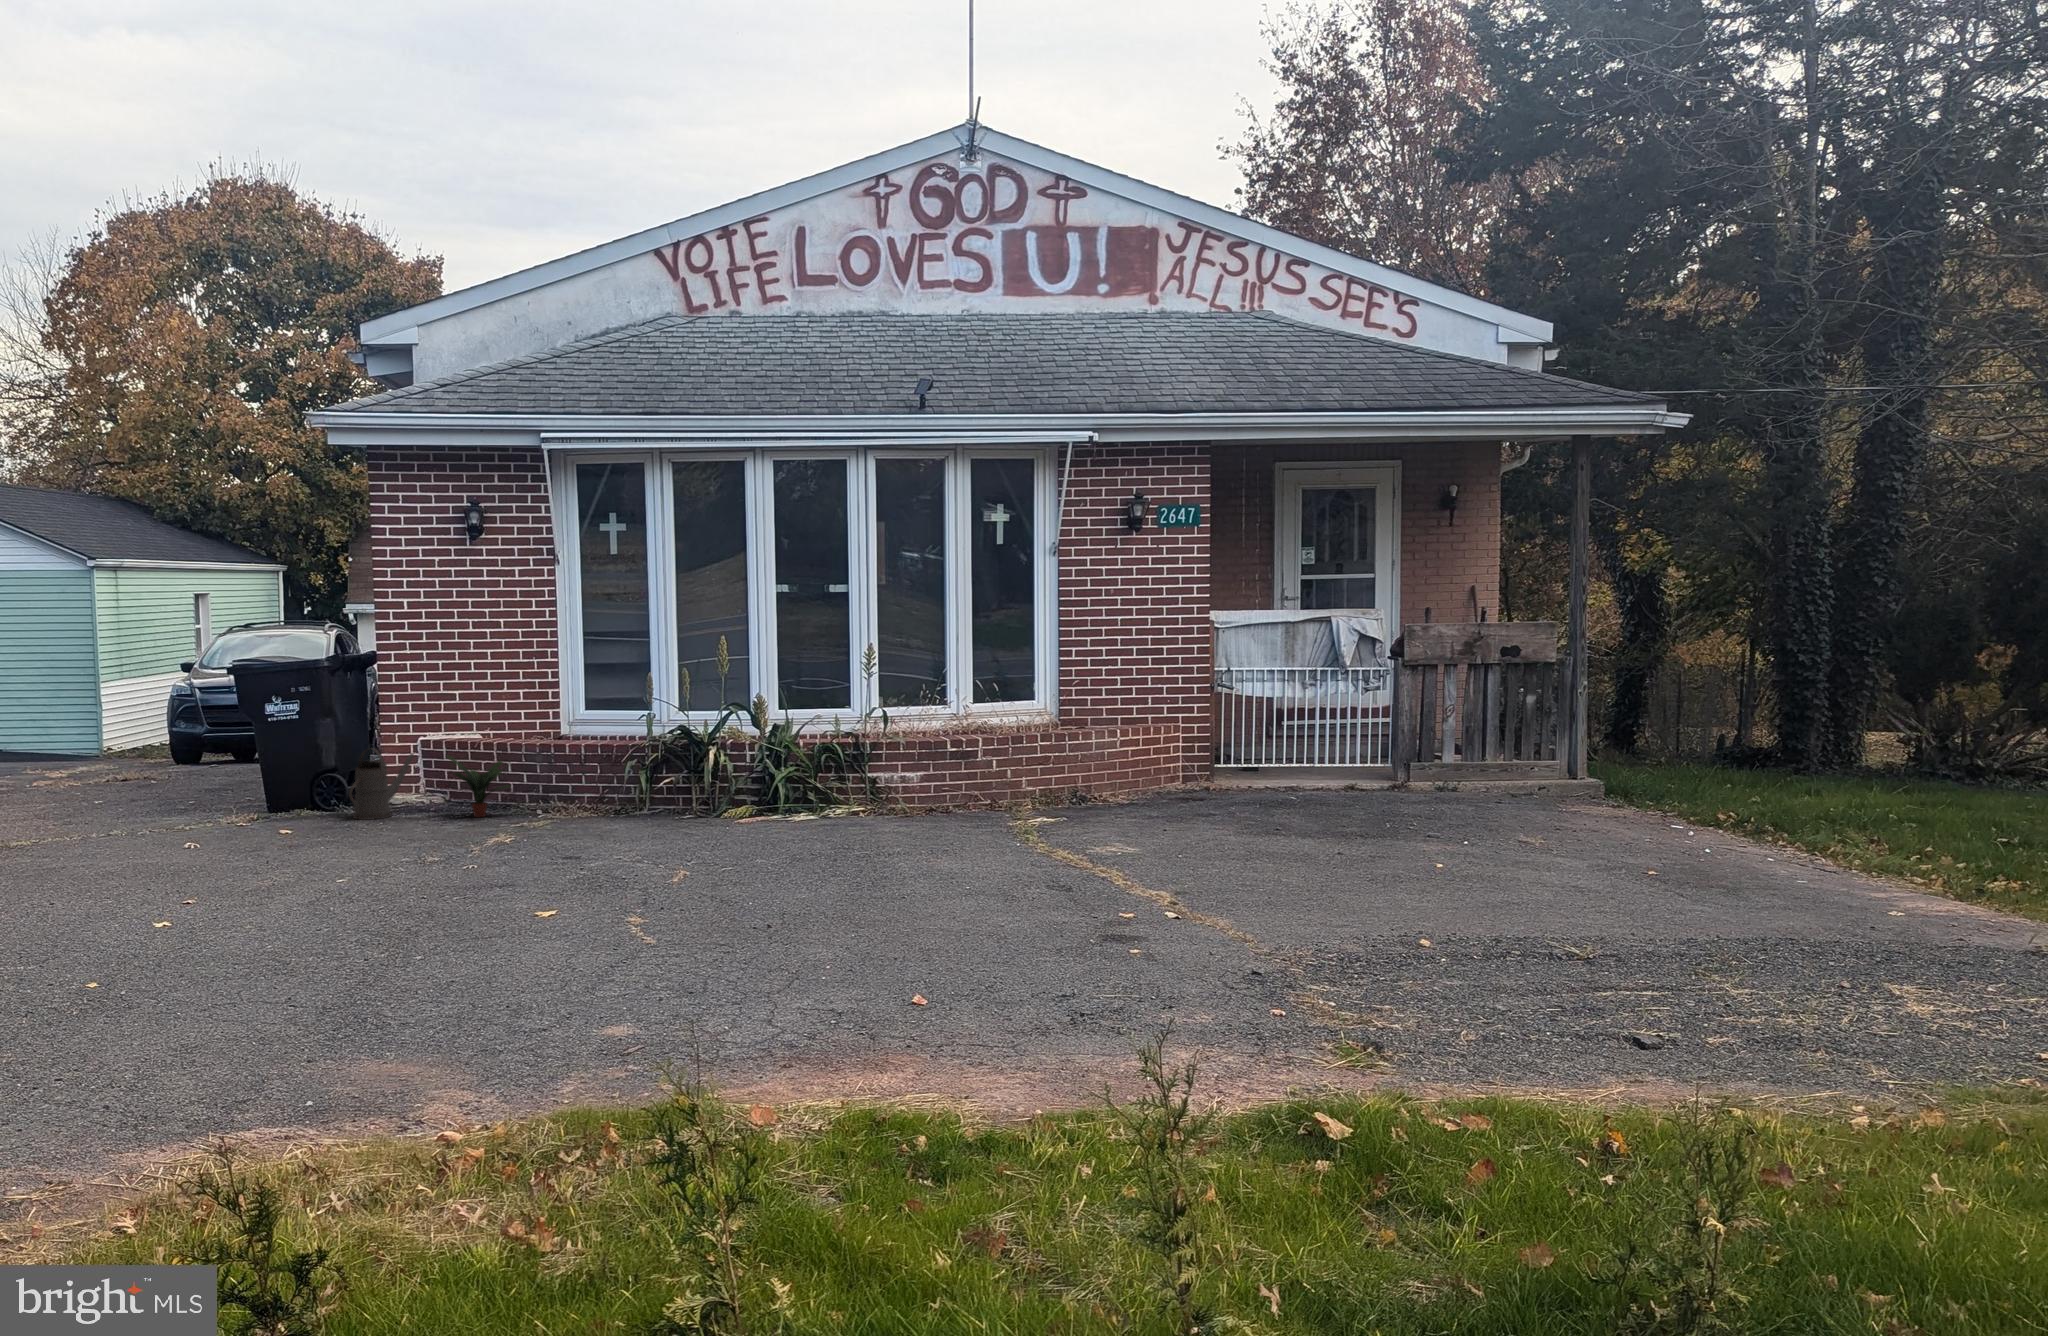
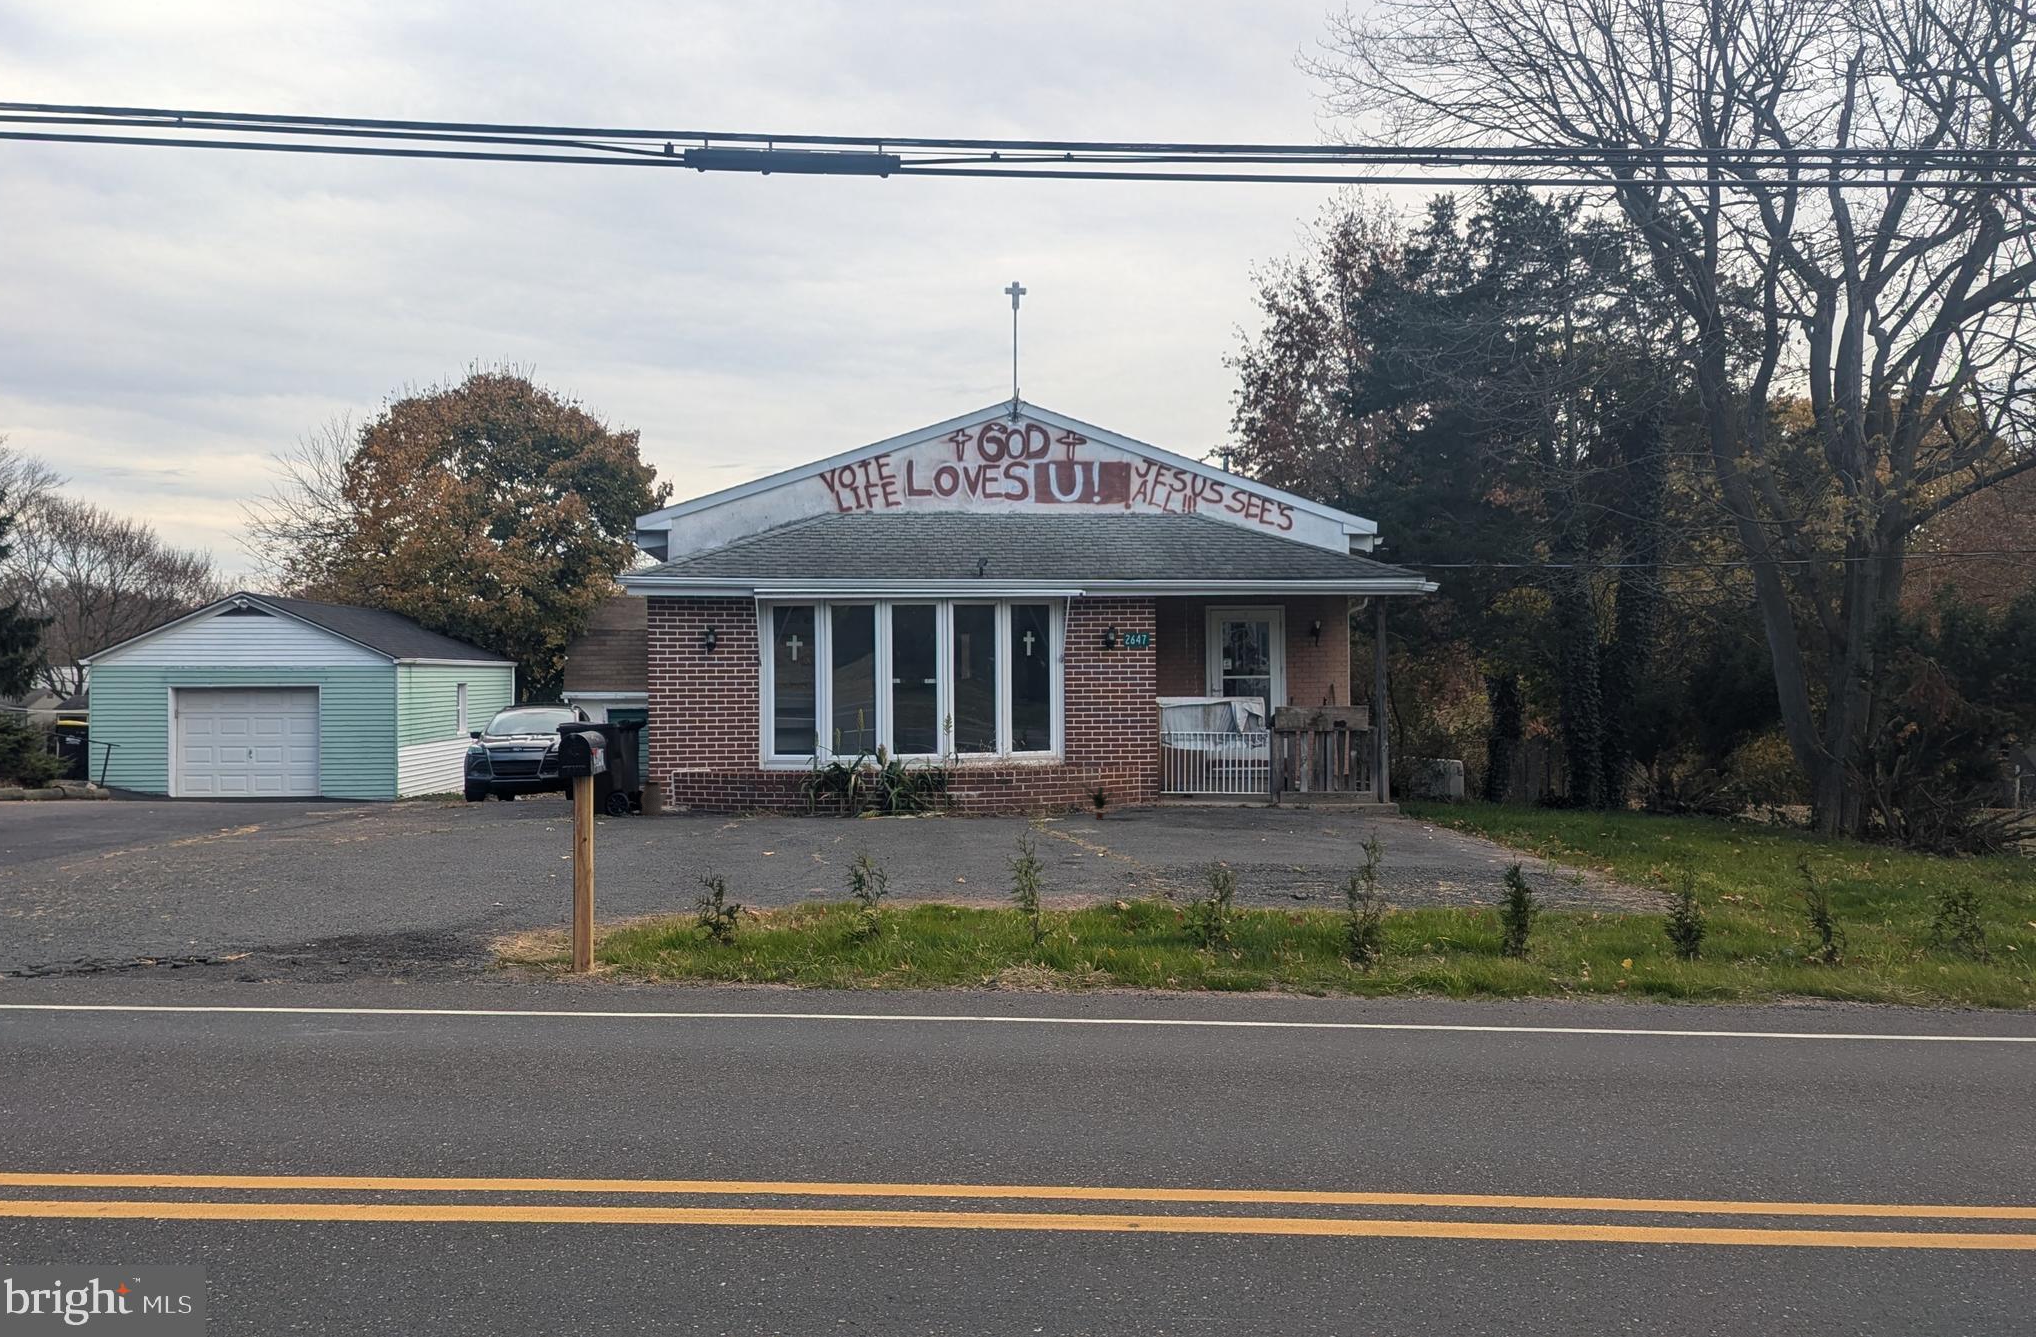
potted plant: present [447,756,511,817] -> present [1082,785,1113,819]

